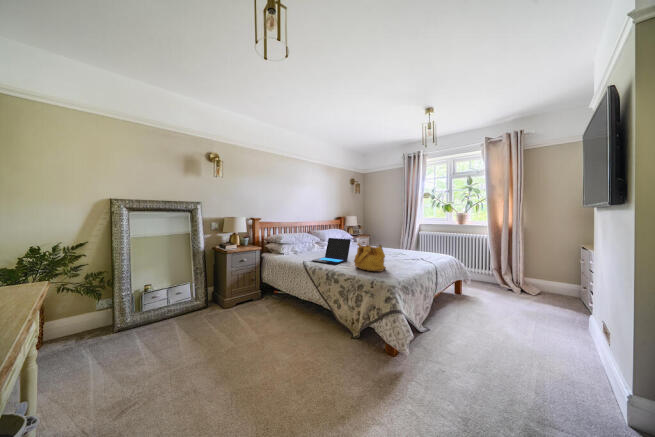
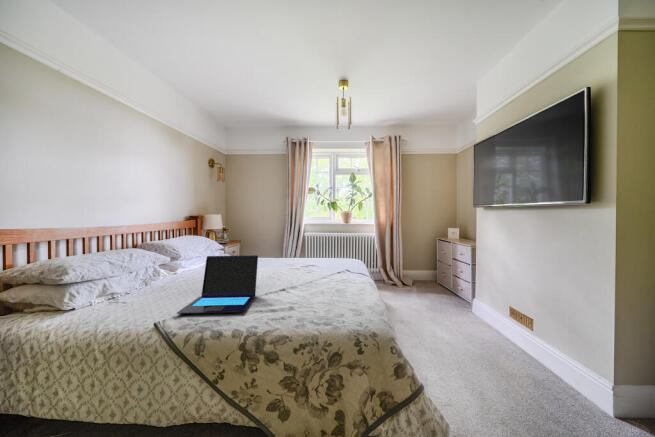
handbag: present [354,243,386,272] -> none [286,261,347,314]

